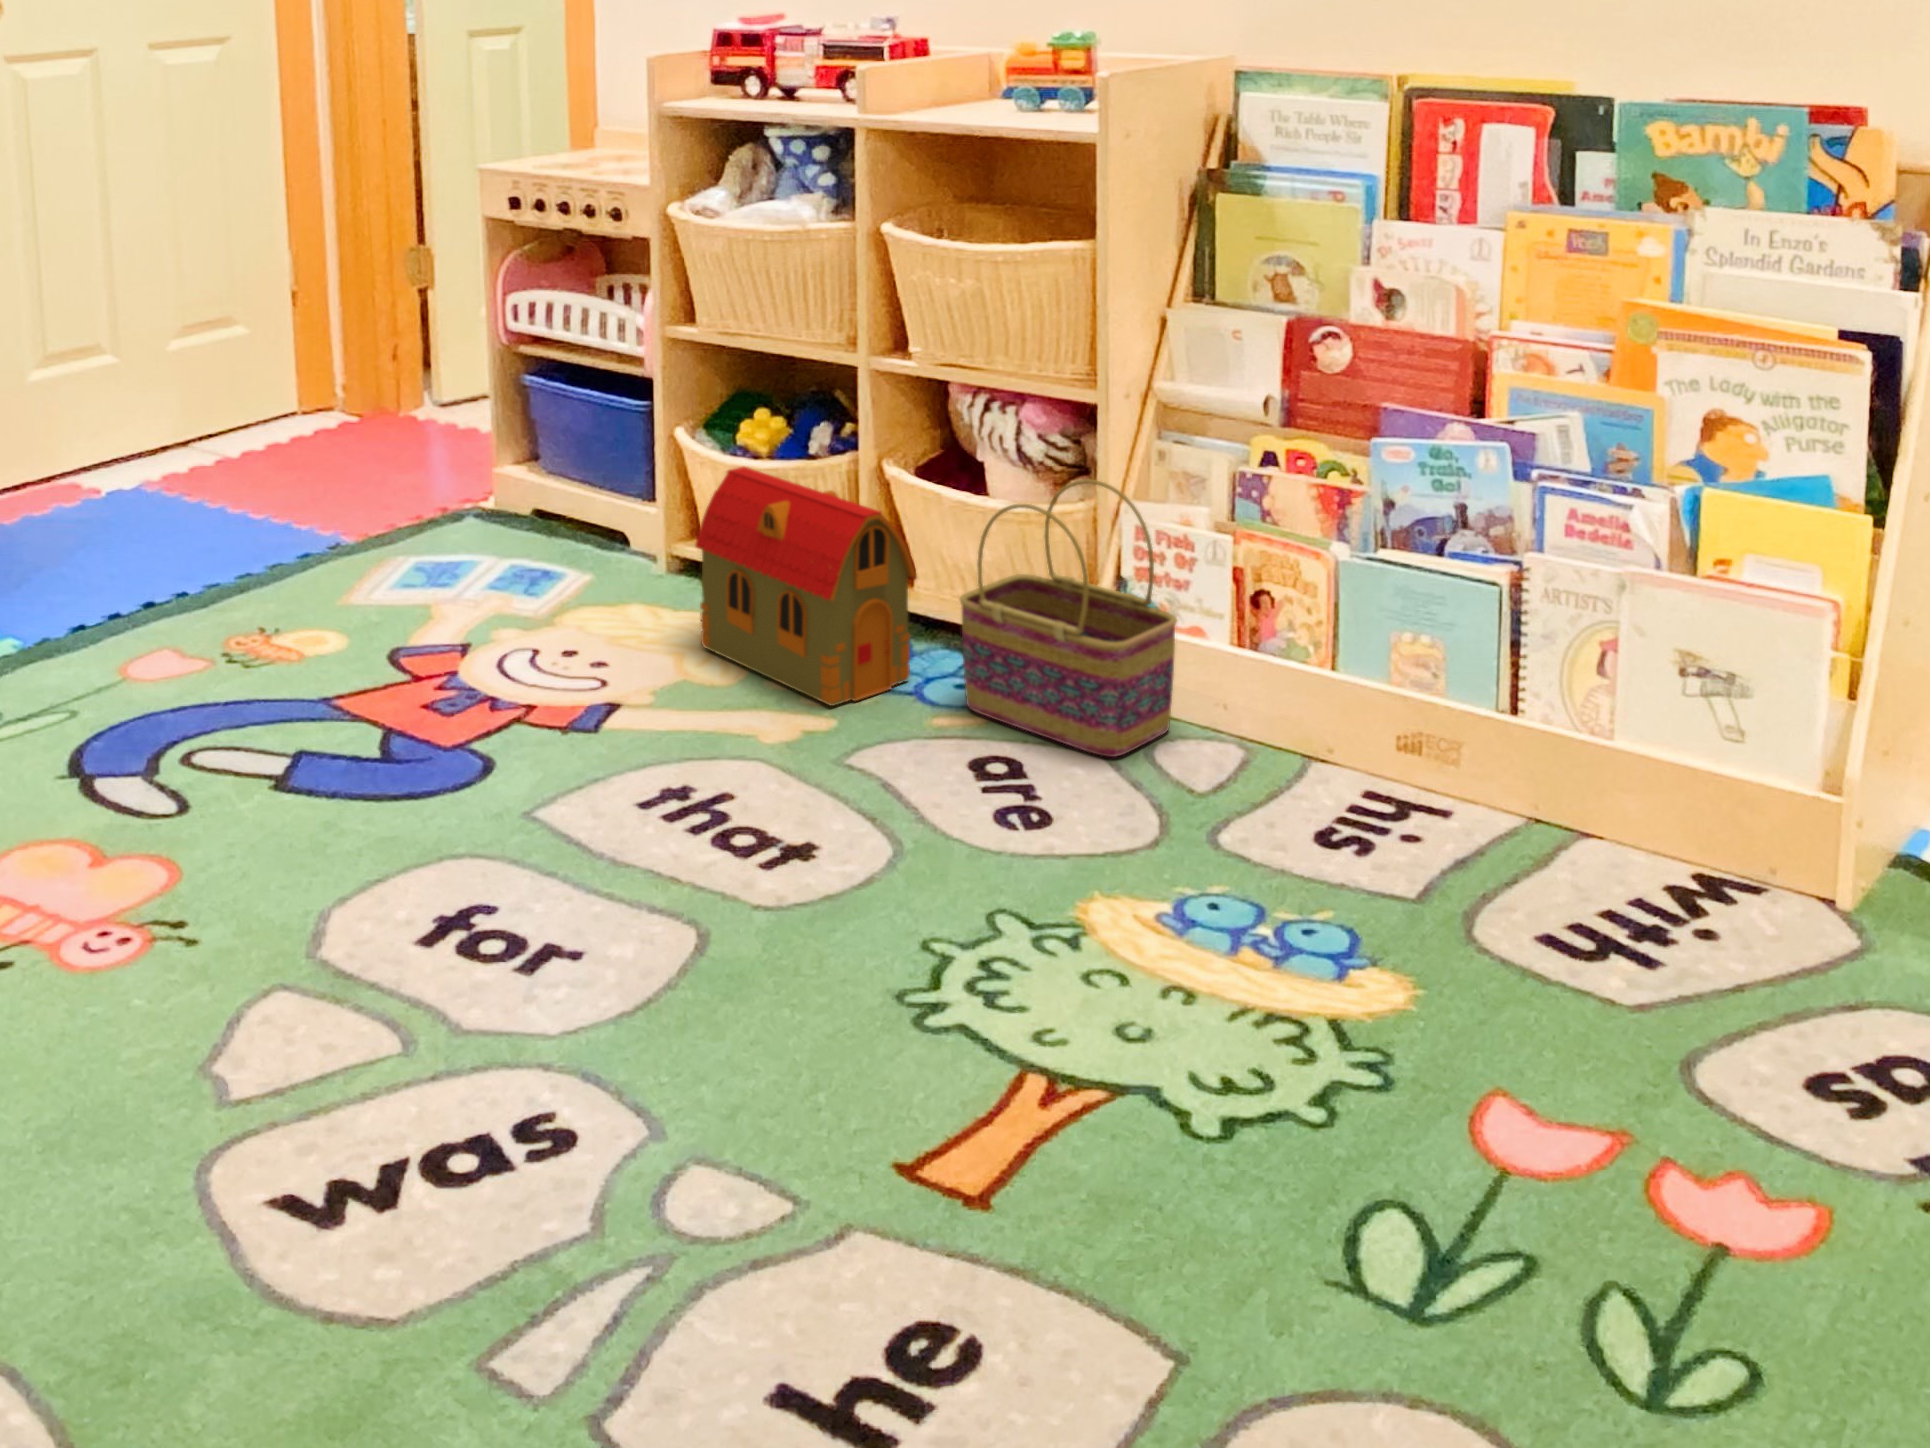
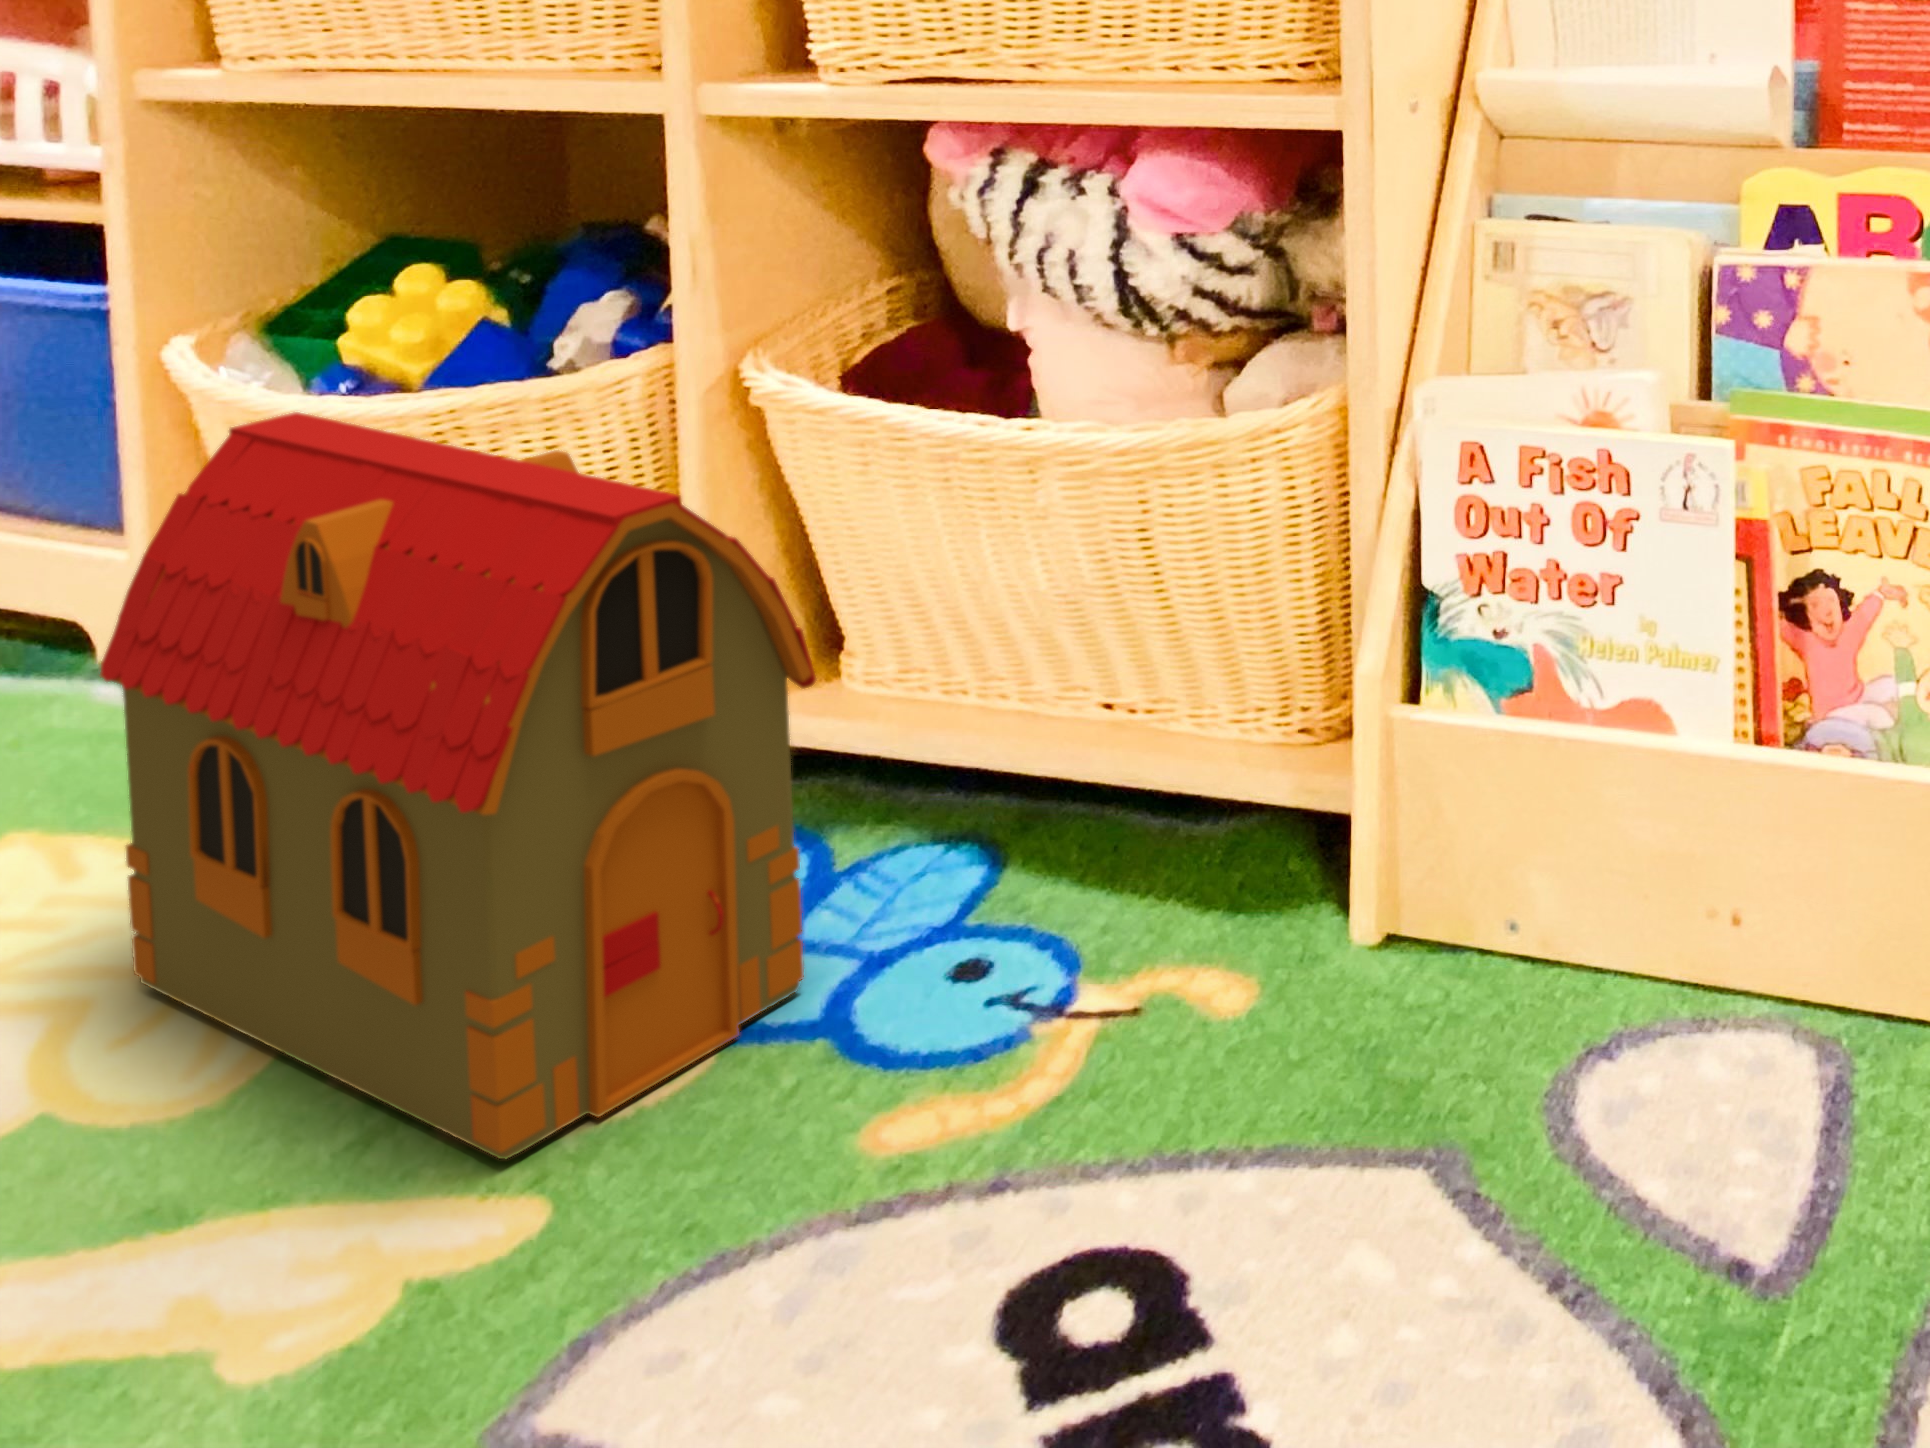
basket: present [959,480,1177,757] -> none [937,329,1601,1192]

